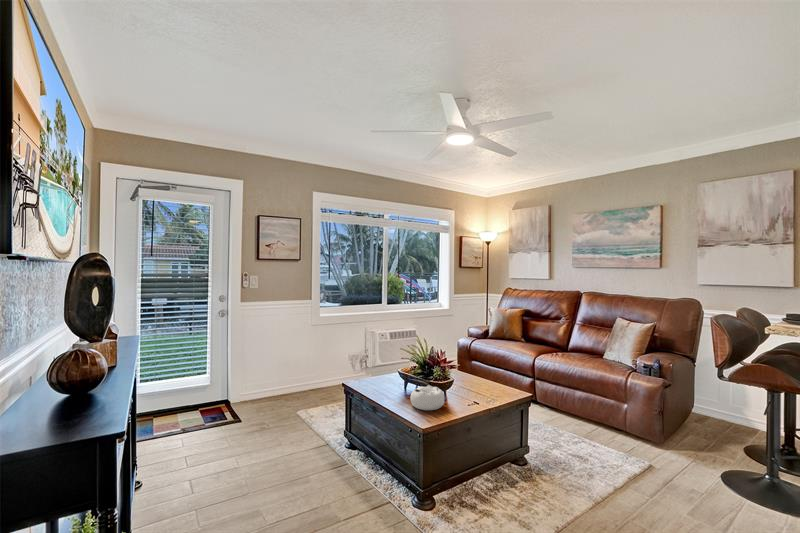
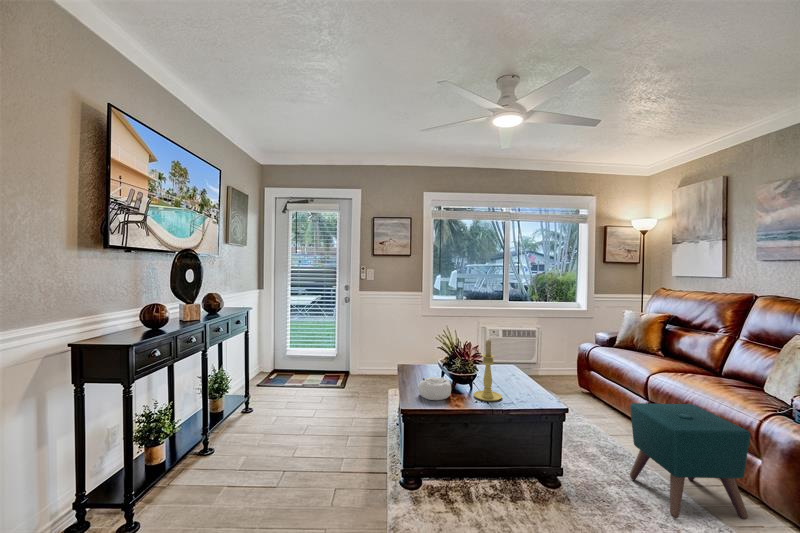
candle holder: none [455,342,482,401] -> present [473,340,502,401]
ottoman: none [557,375,636,461] -> present [630,403,750,519]

